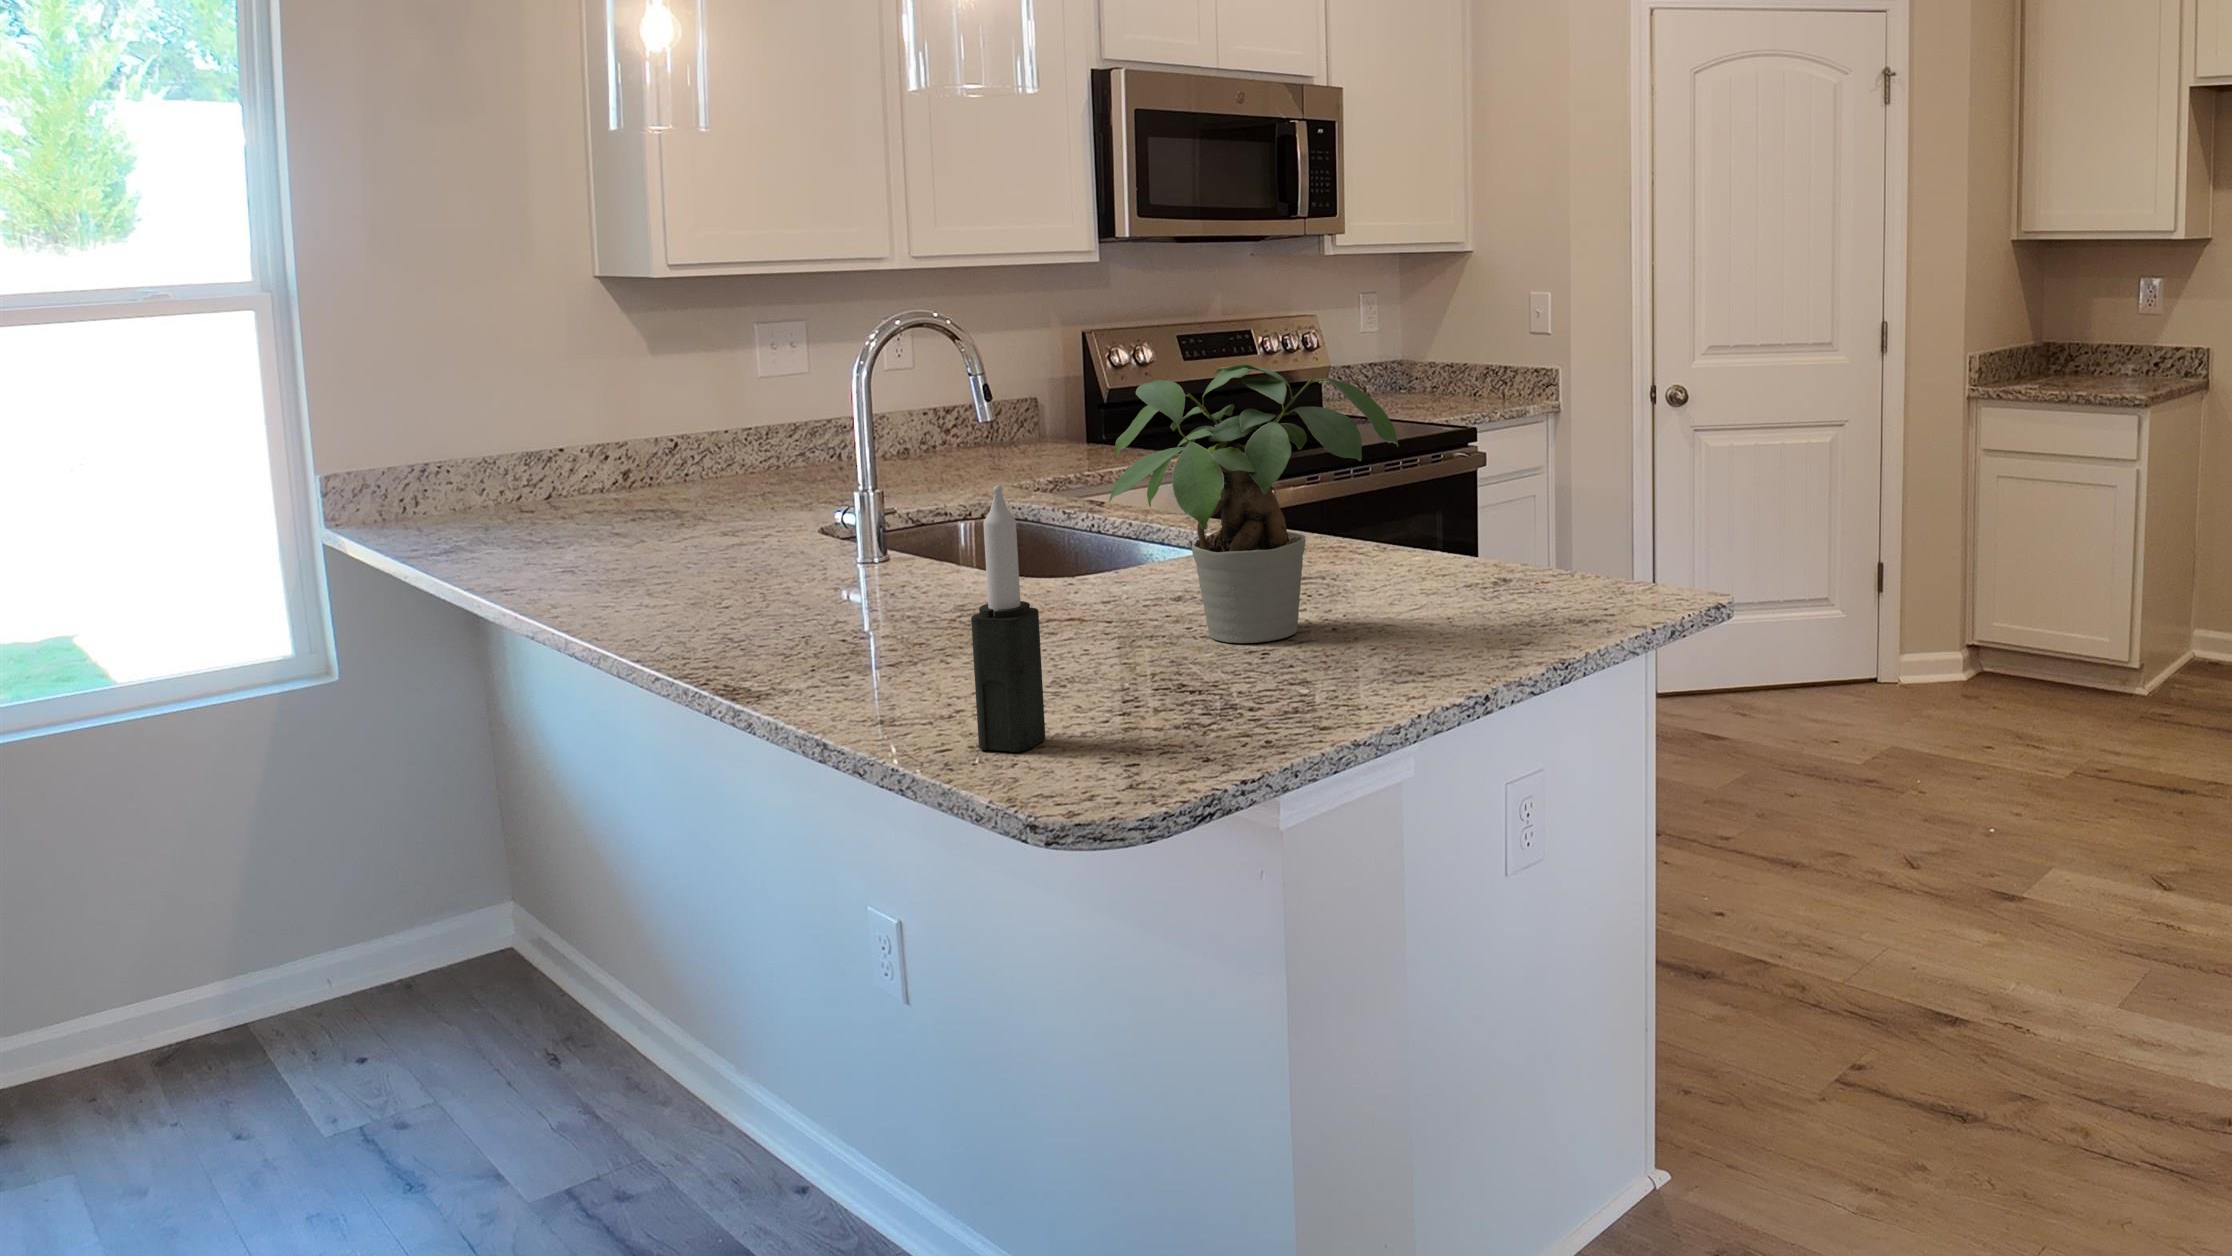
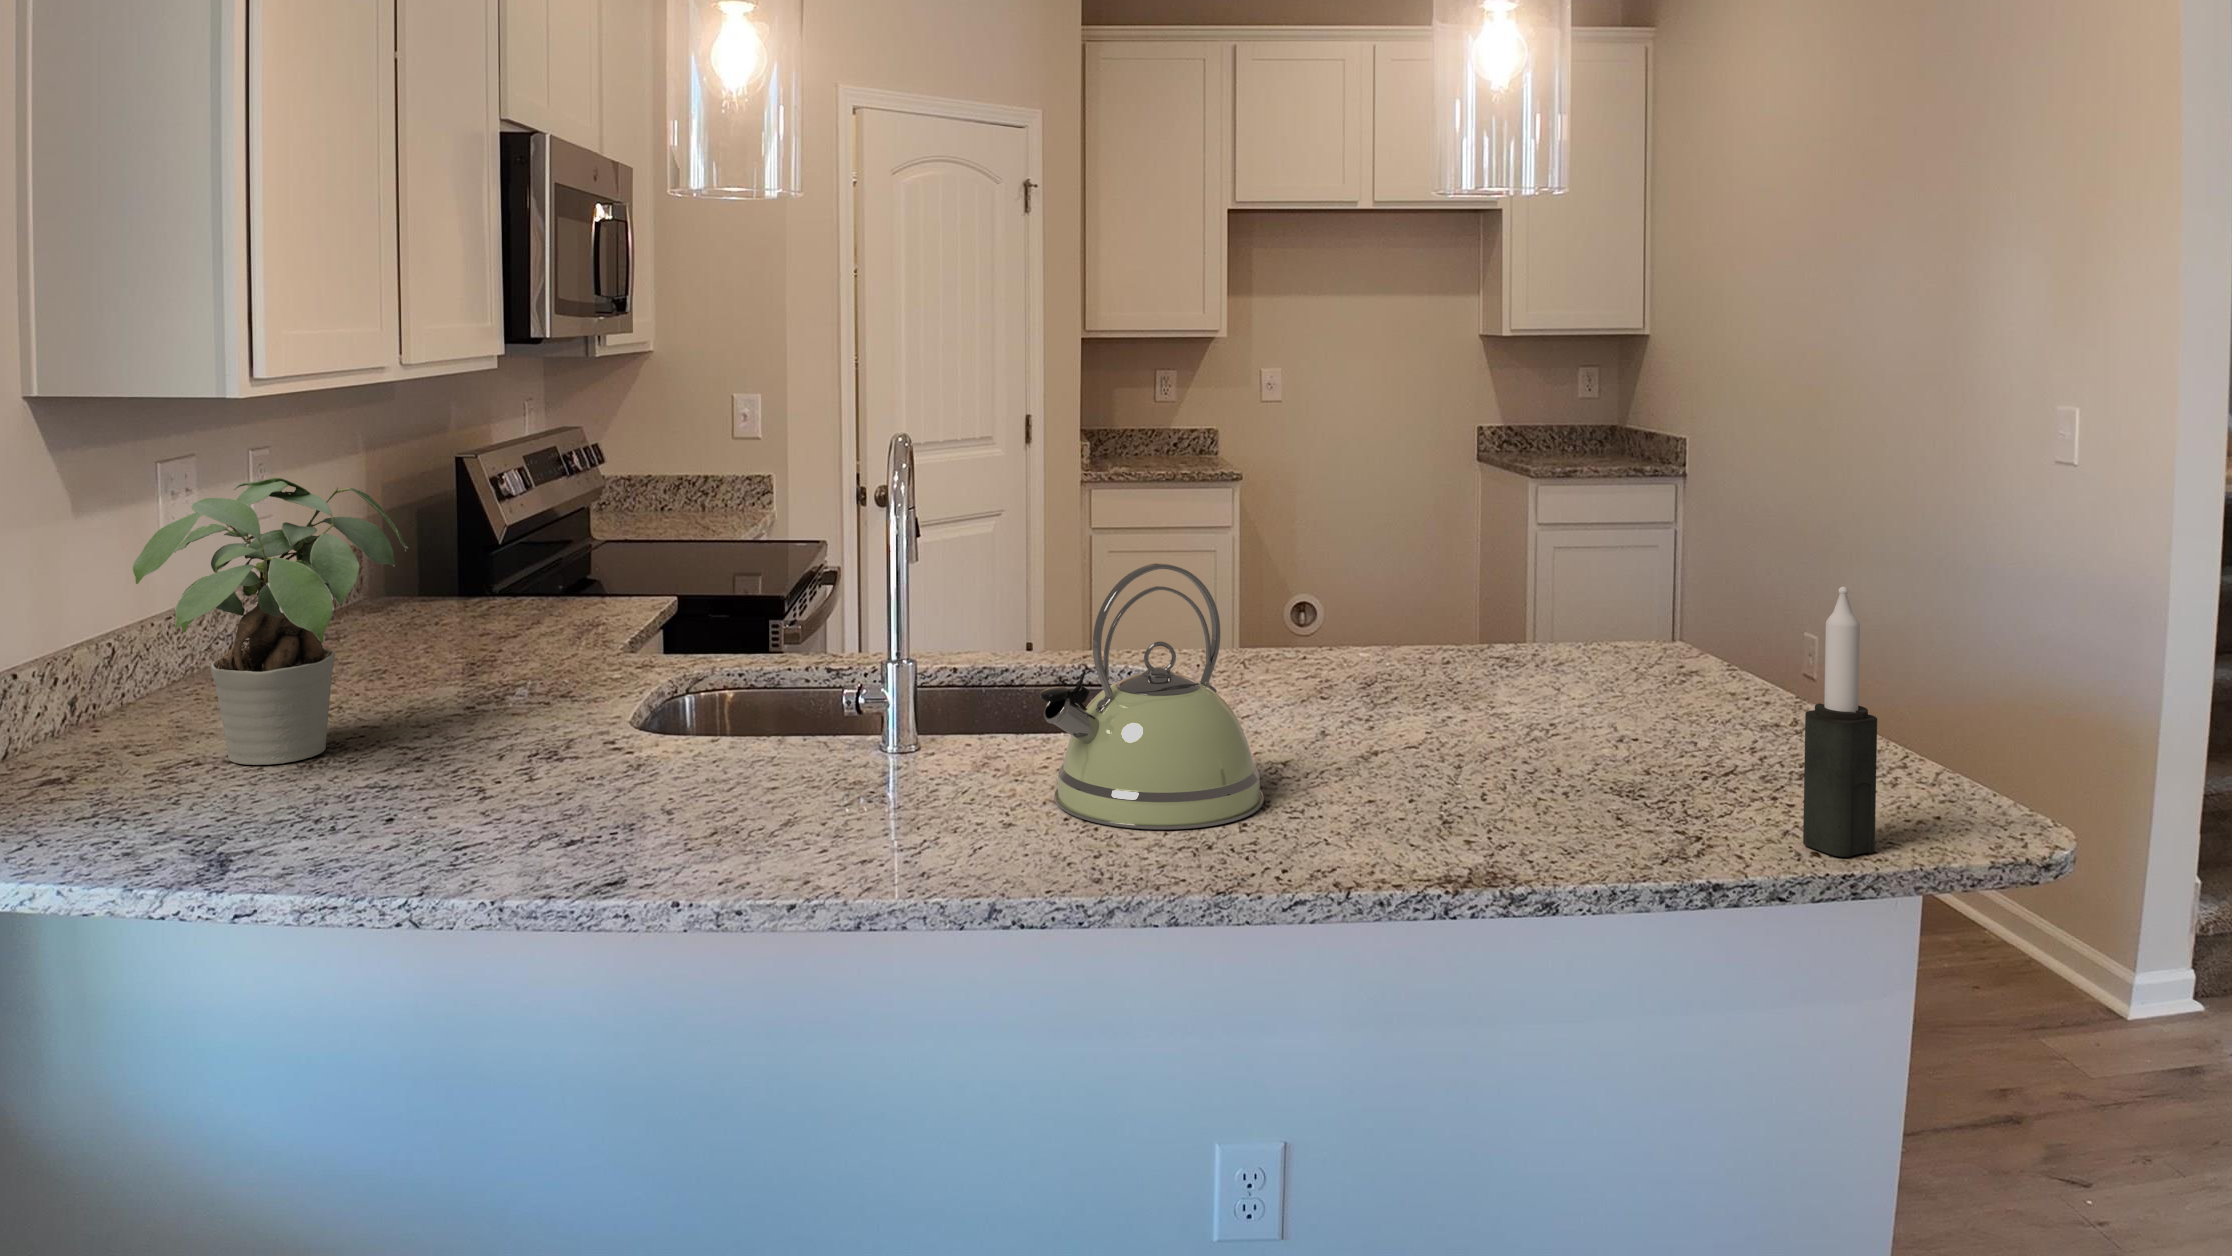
potted plant: present [1109,364,1398,643] -> present [133,478,408,765]
kettle: none [720,425,923,642] -> present [1040,563,1264,829]

